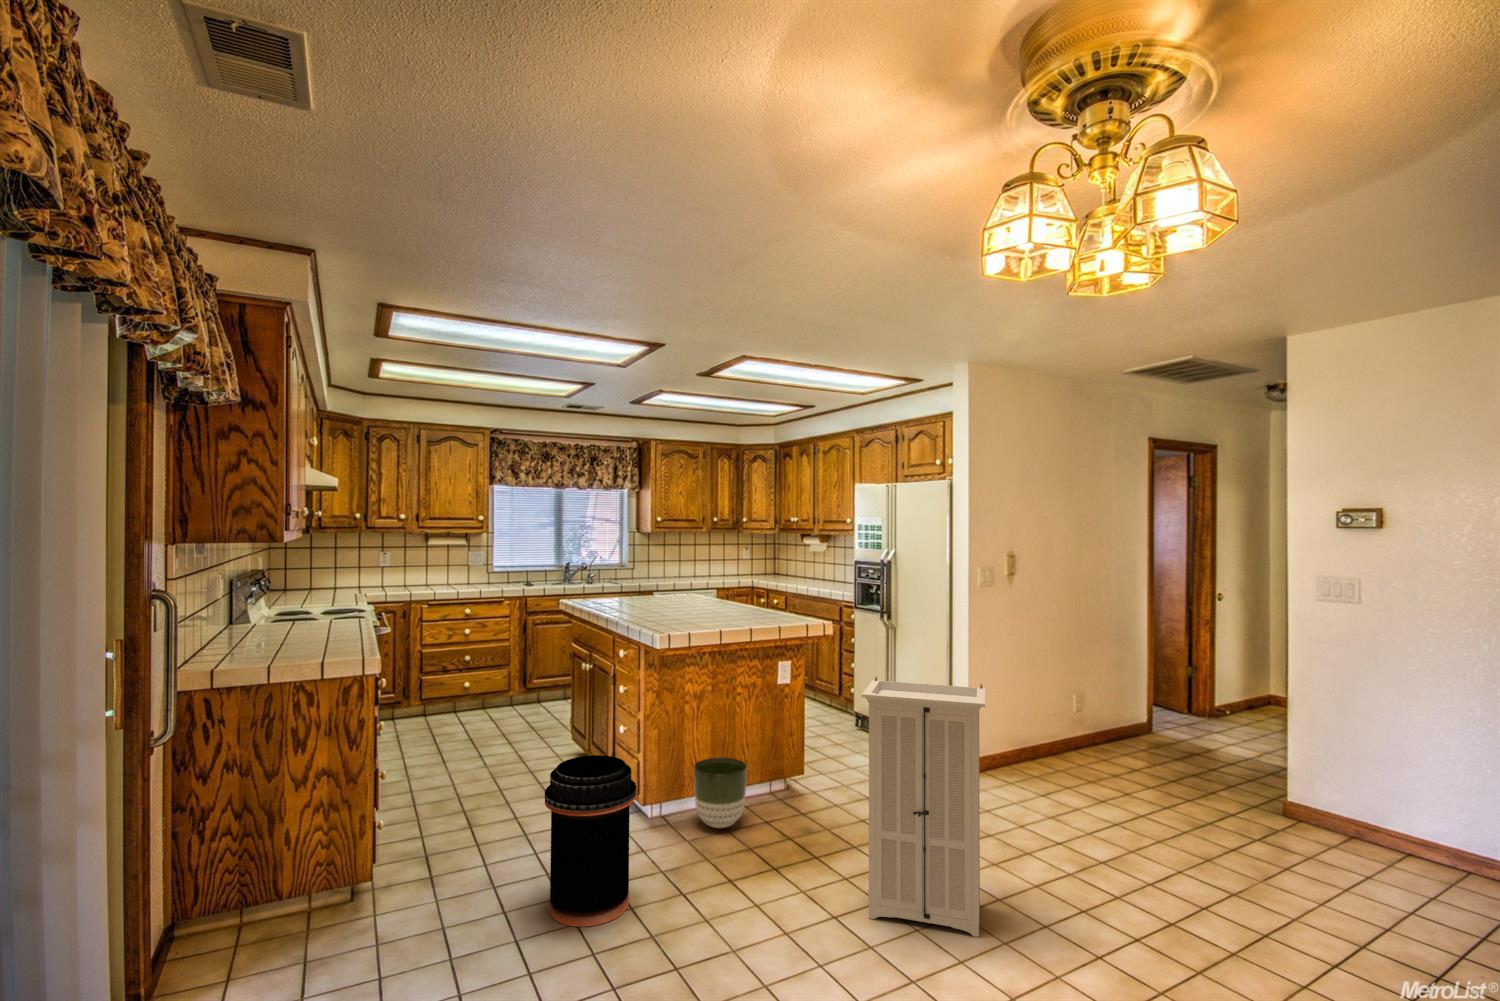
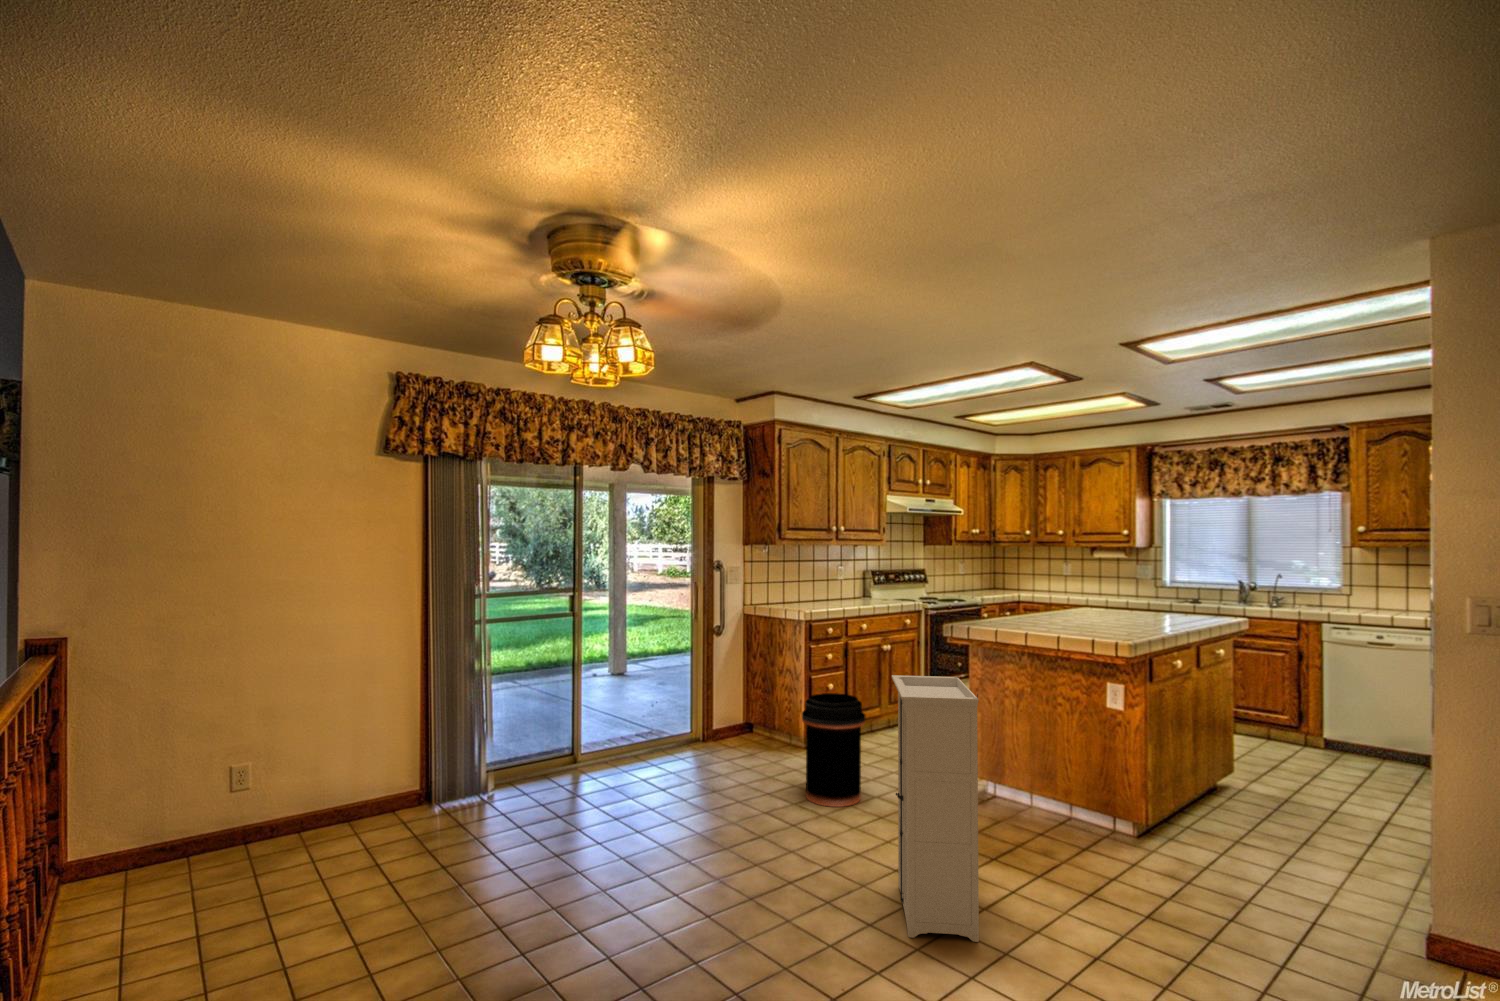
planter: present [694,757,747,828] -> none [980,754,1035,822]

